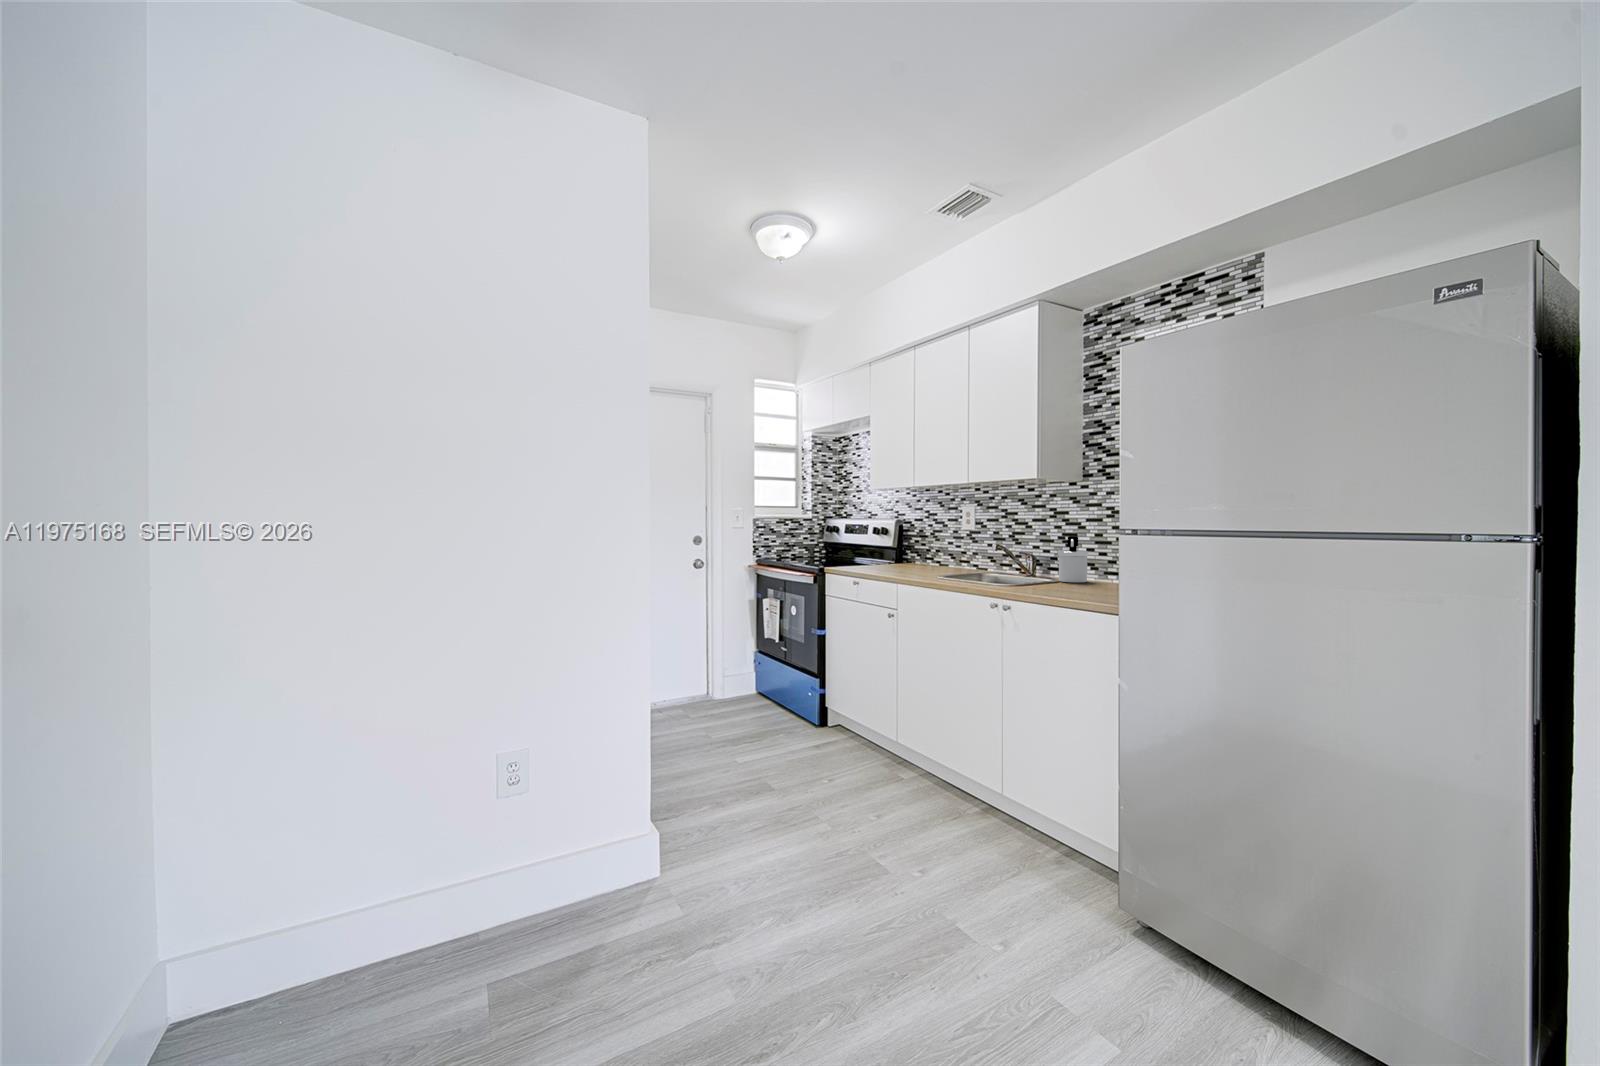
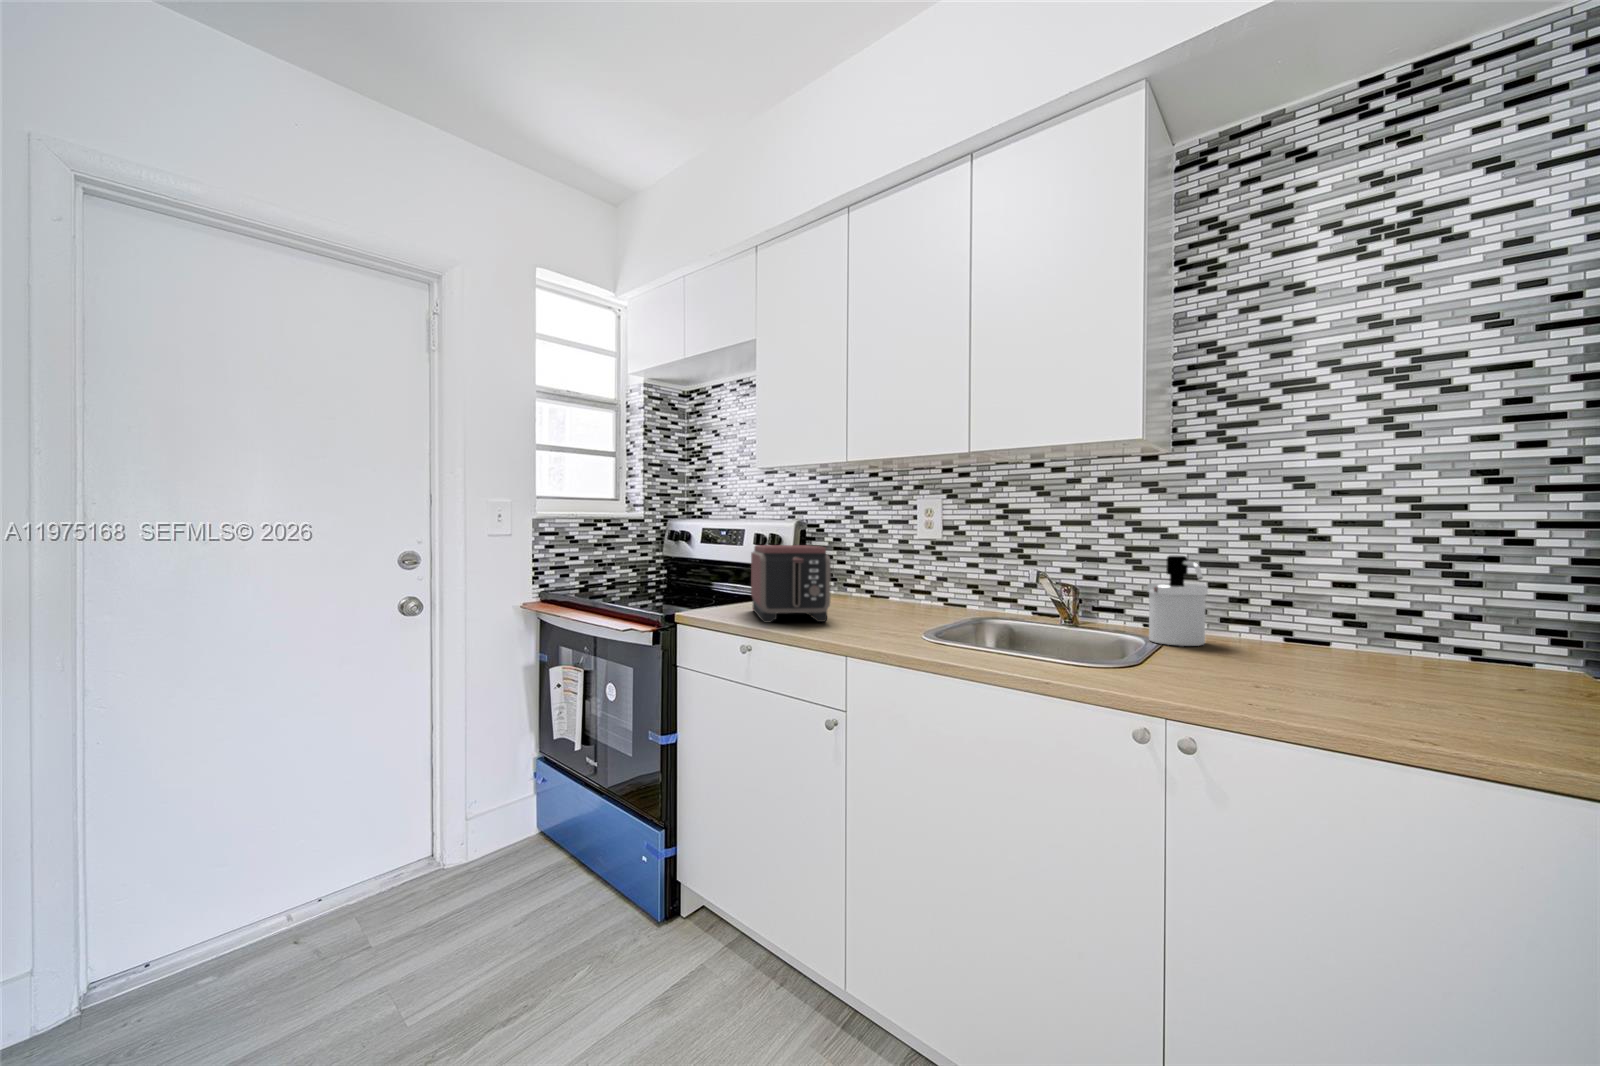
toaster: none [864,533,901,572] -> present [751,545,831,623]

